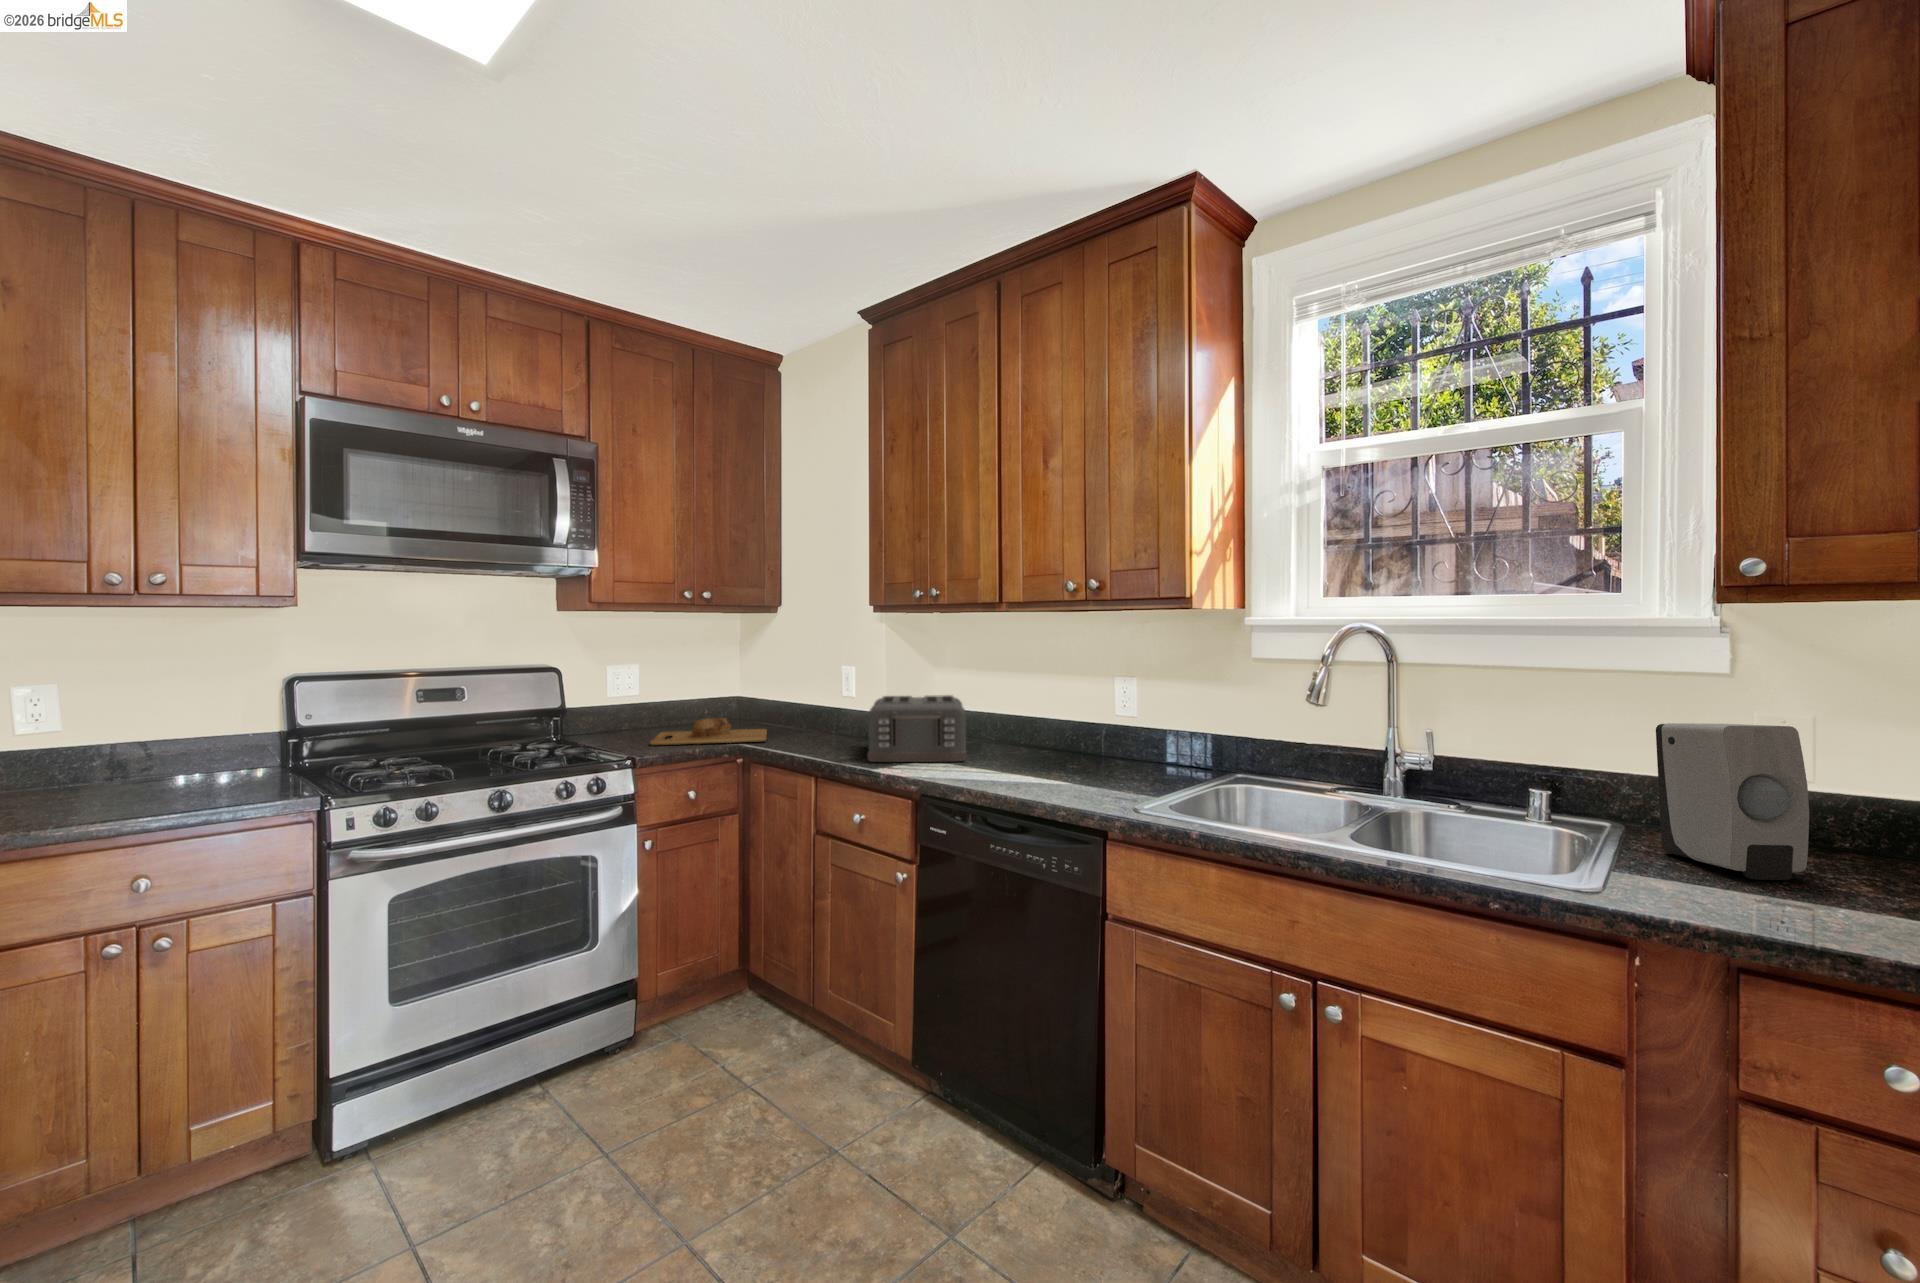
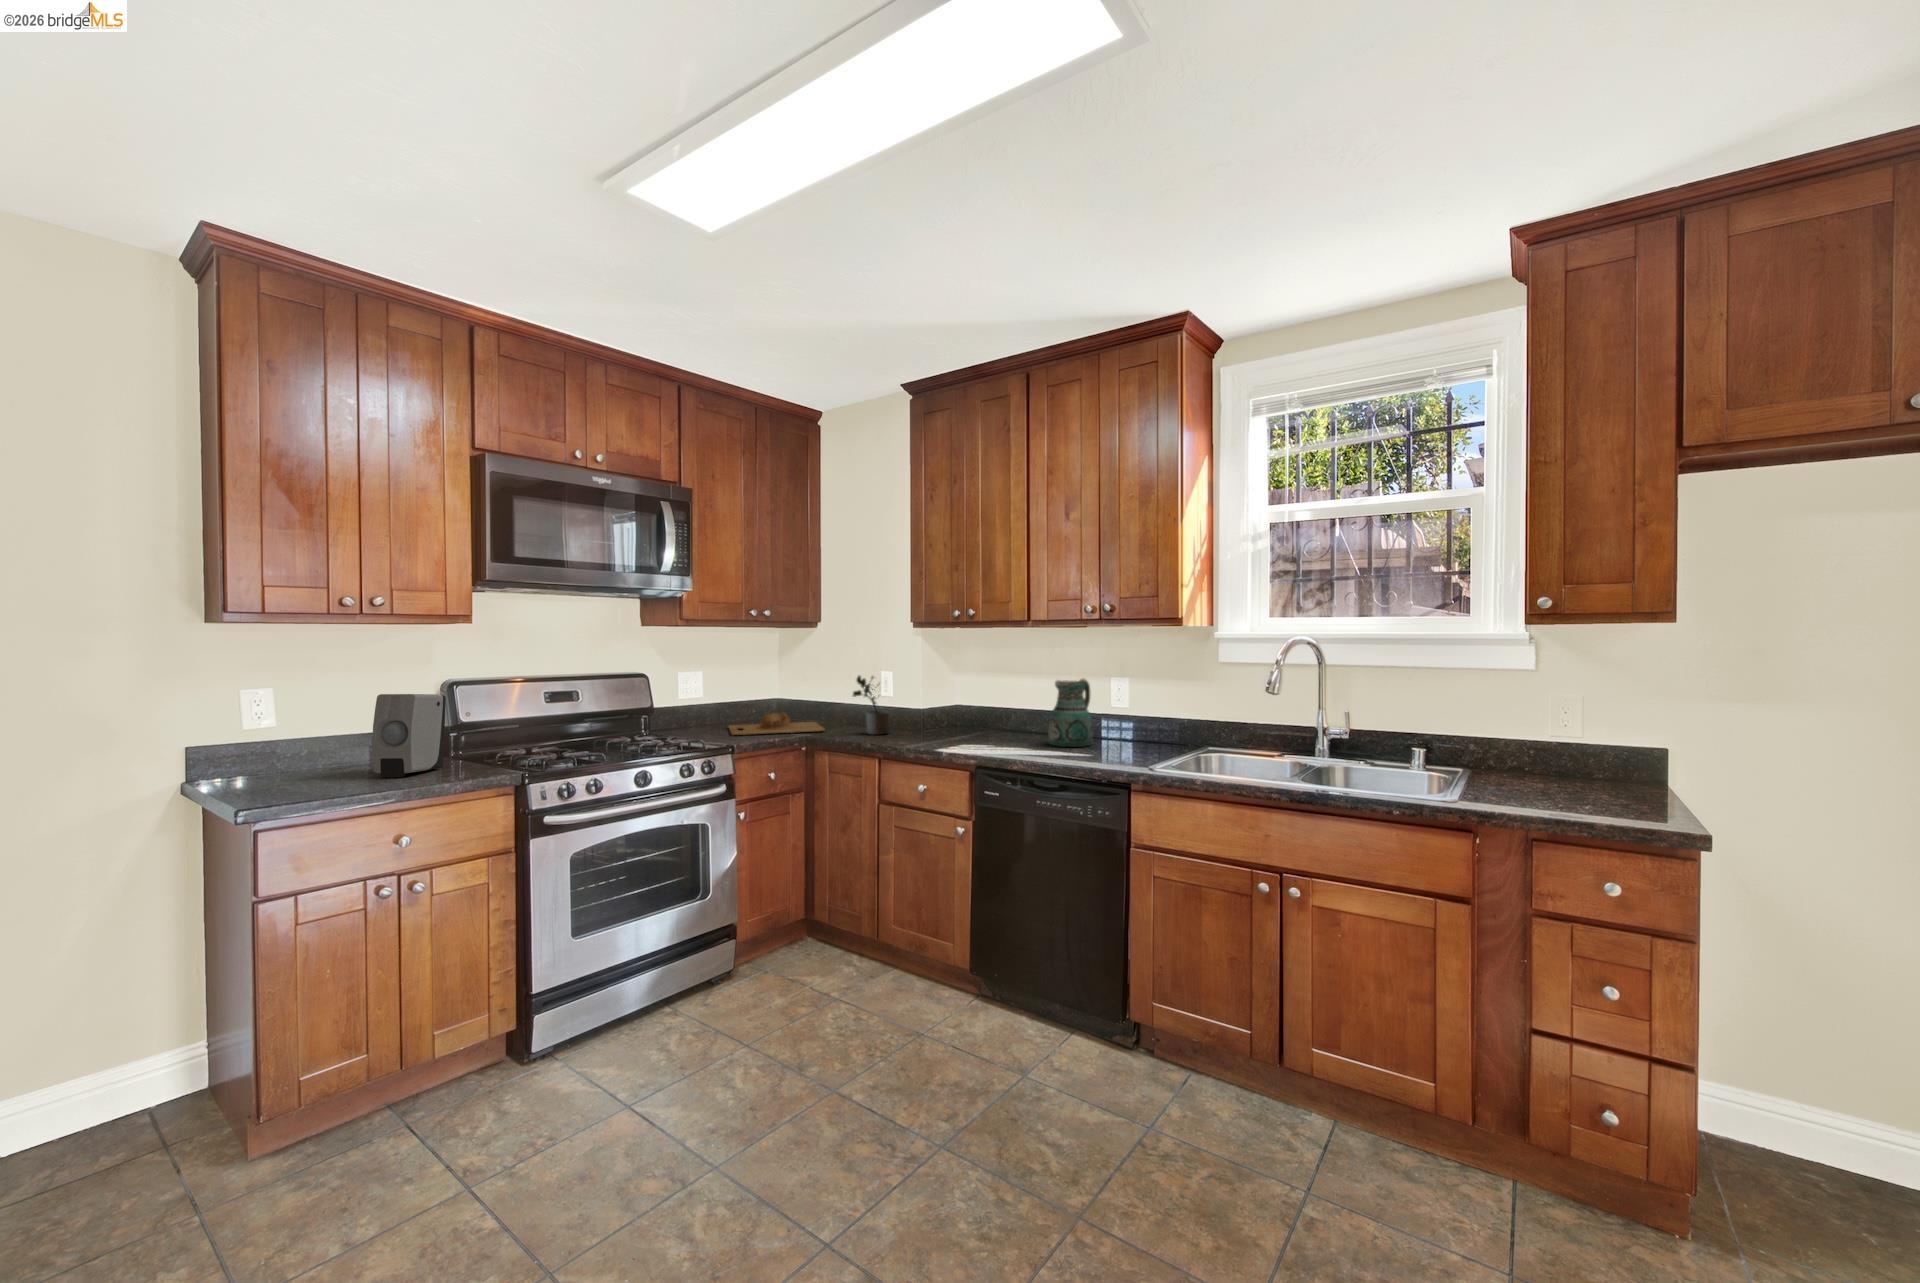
potted plant: none [793,674,841,747] -> present [853,676,890,735]
ceramic pitcher: none [1026,680,1086,770] -> present [1048,679,1092,747]
toaster: present [868,695,967,762] -> none [917,692,1001,744]
soap dispenser: present [1656,723,1809,880] -> present [372,694,446,777]

